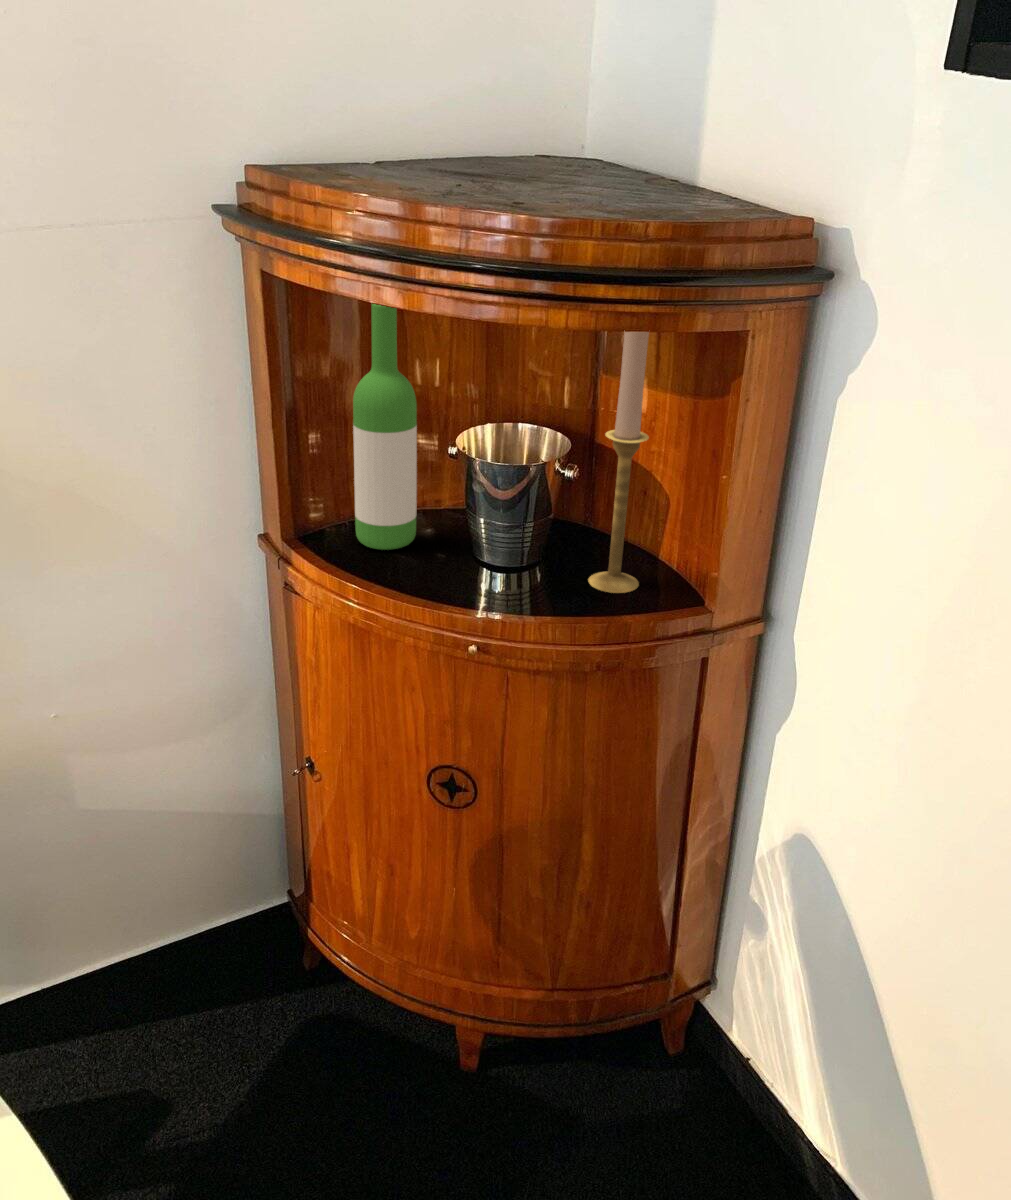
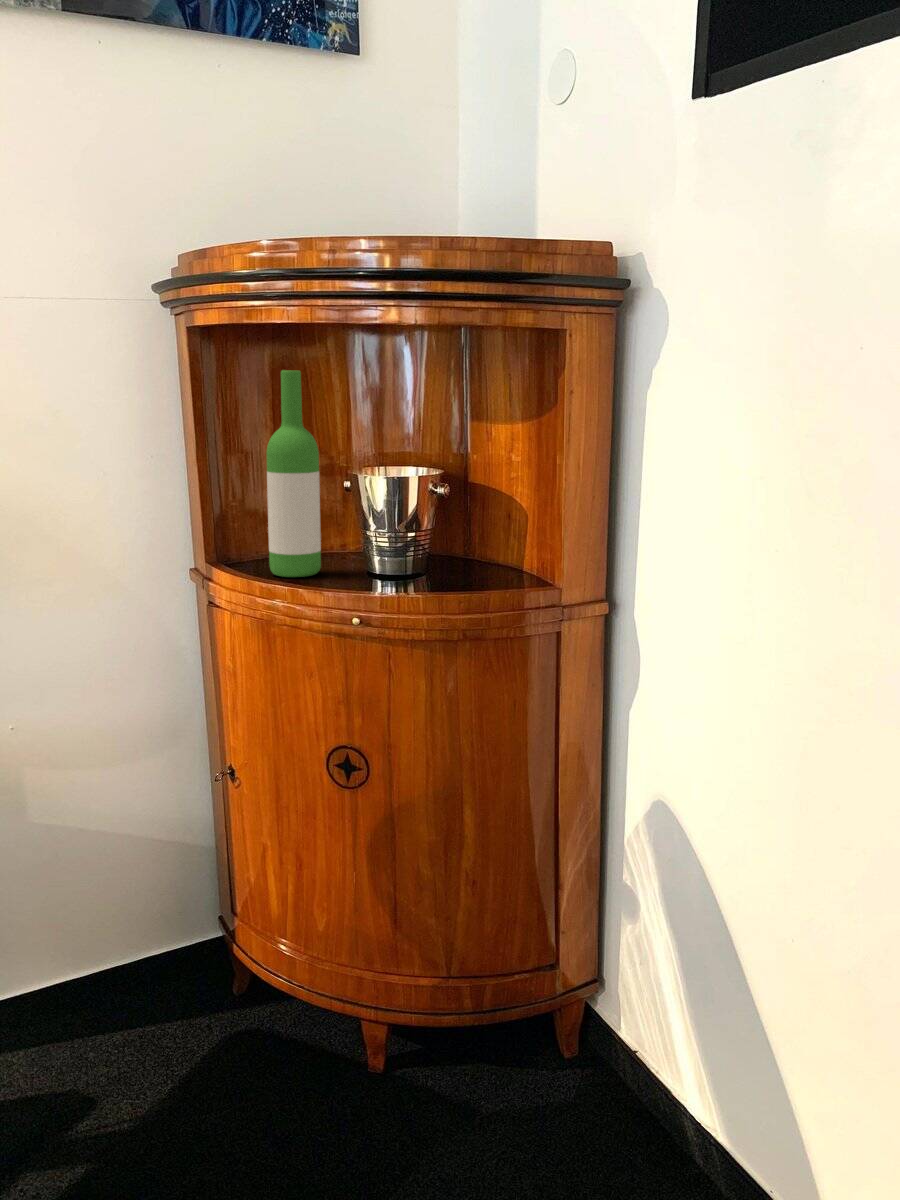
candlestick: present [588,332,649,593] -> none [462,328,505,591]

